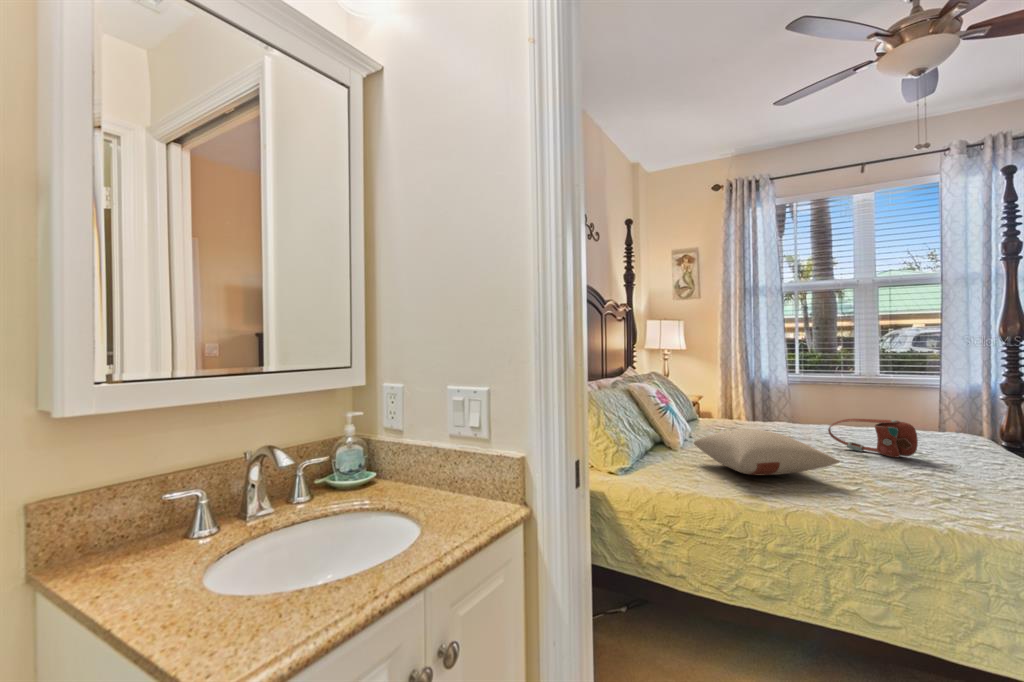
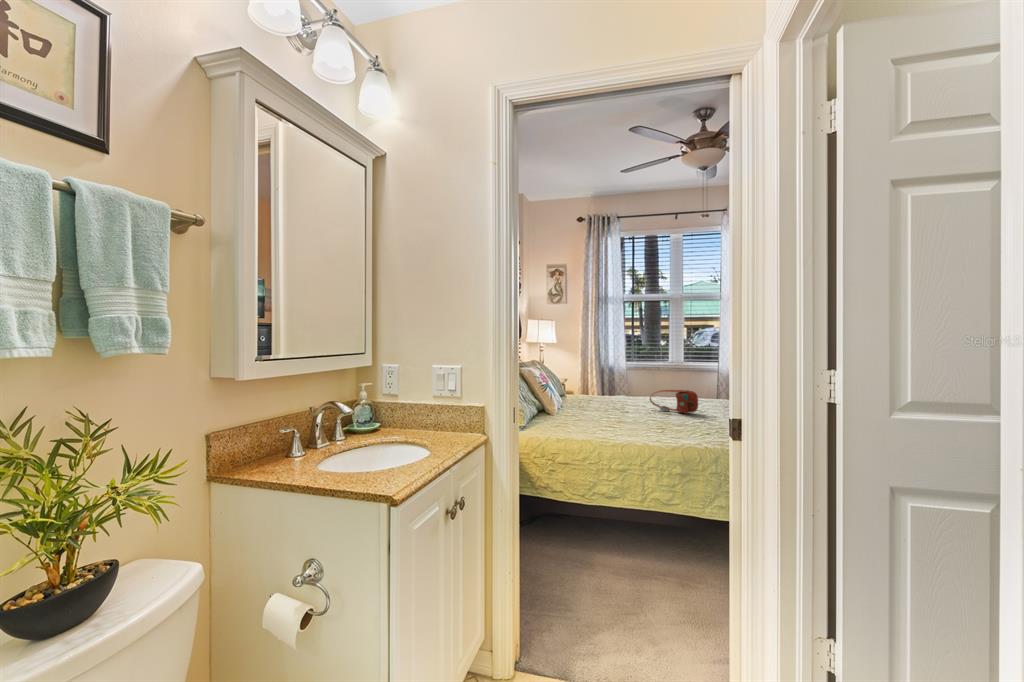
pillow: present [694,430,839,475] -> none [566,398,653,426]

